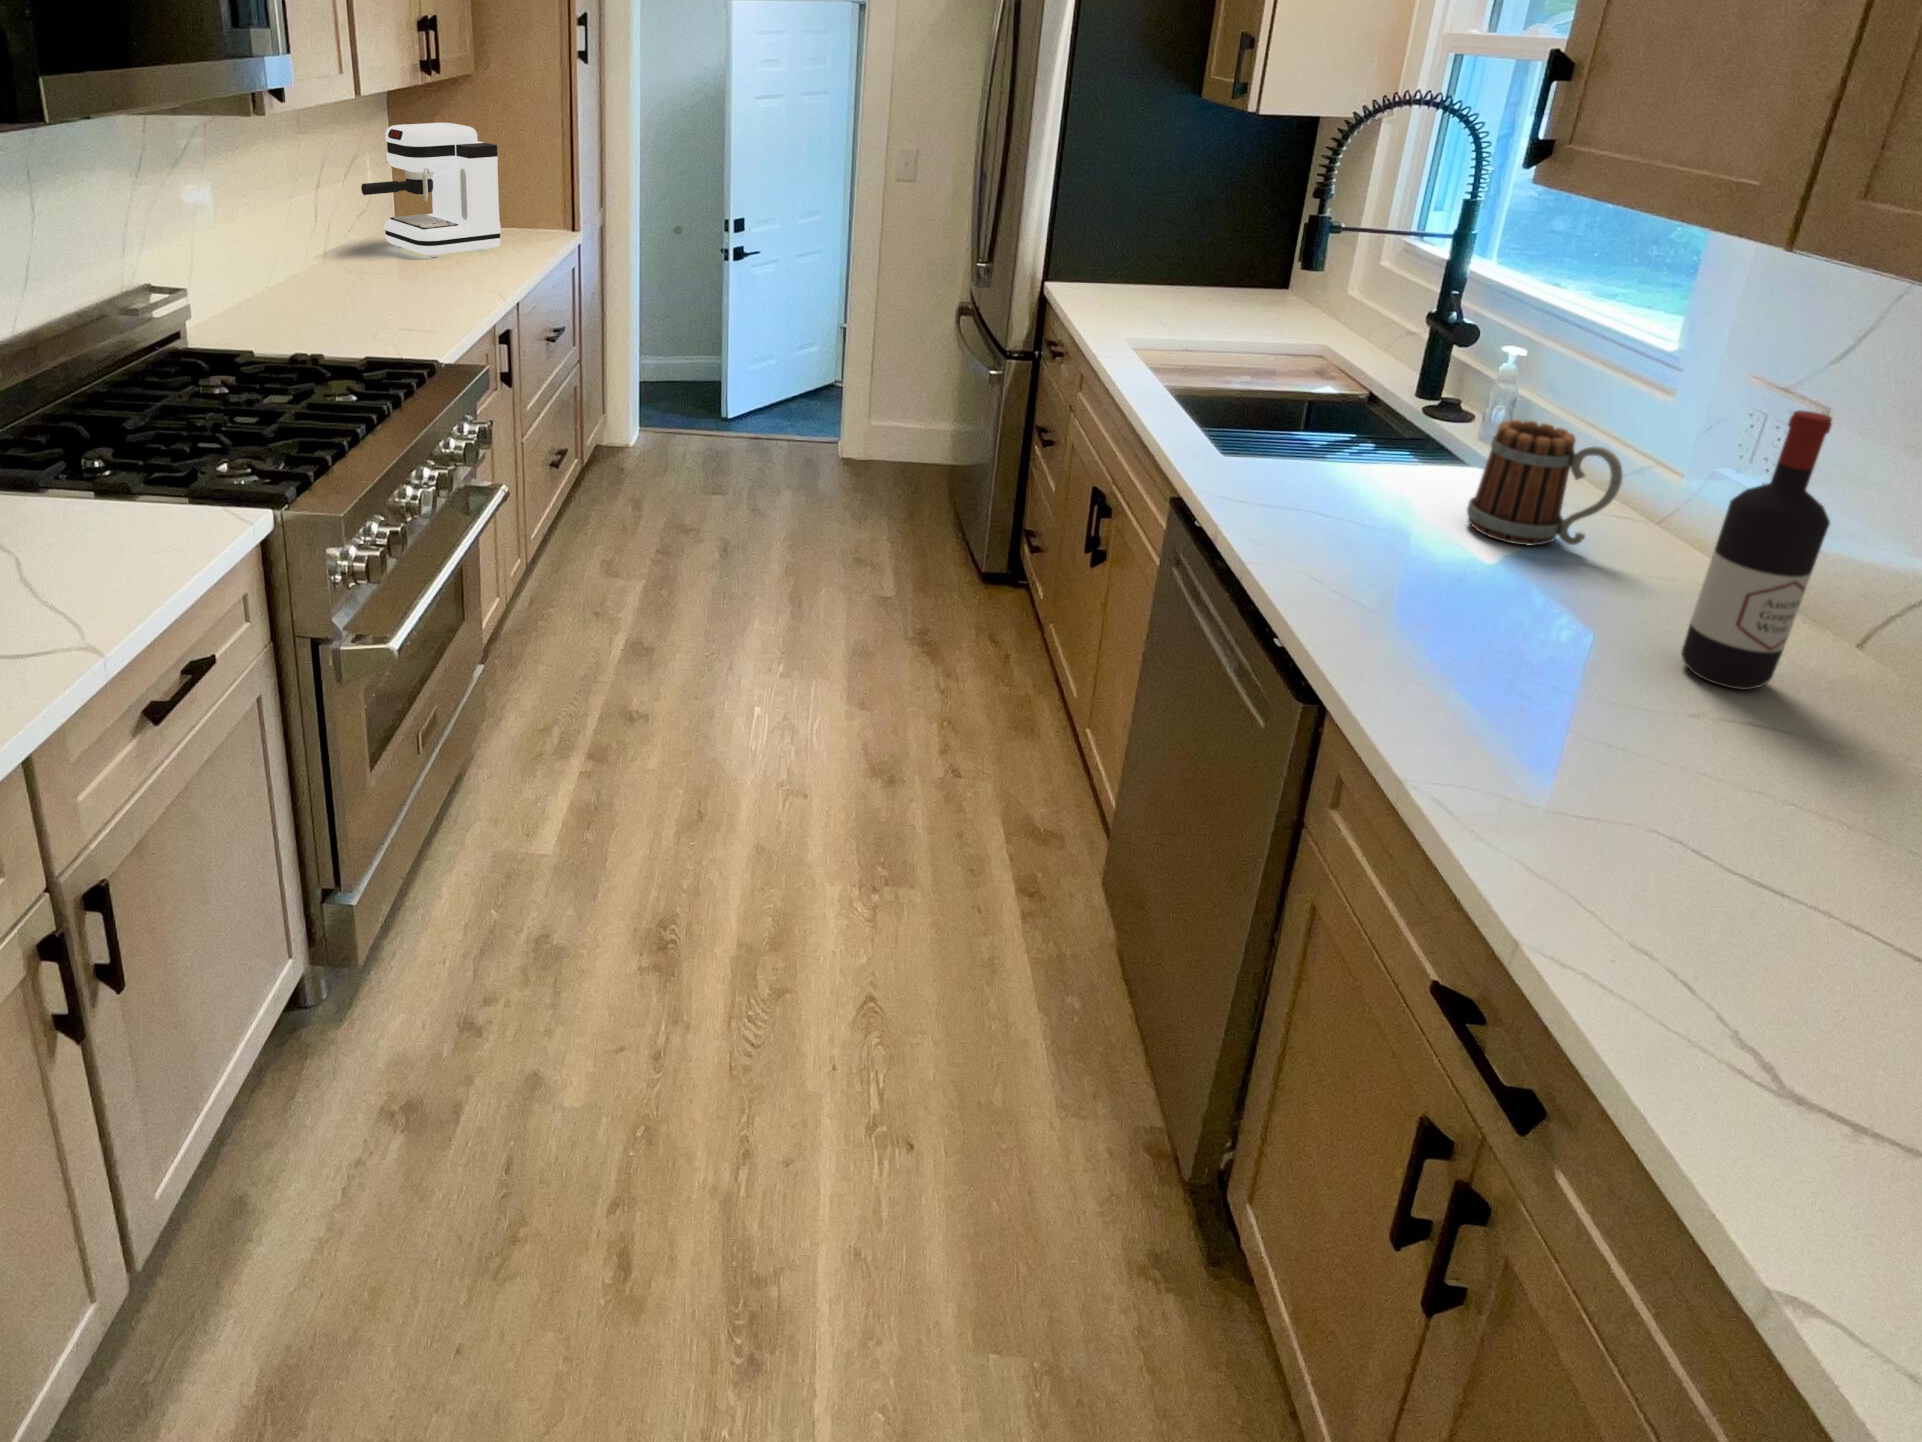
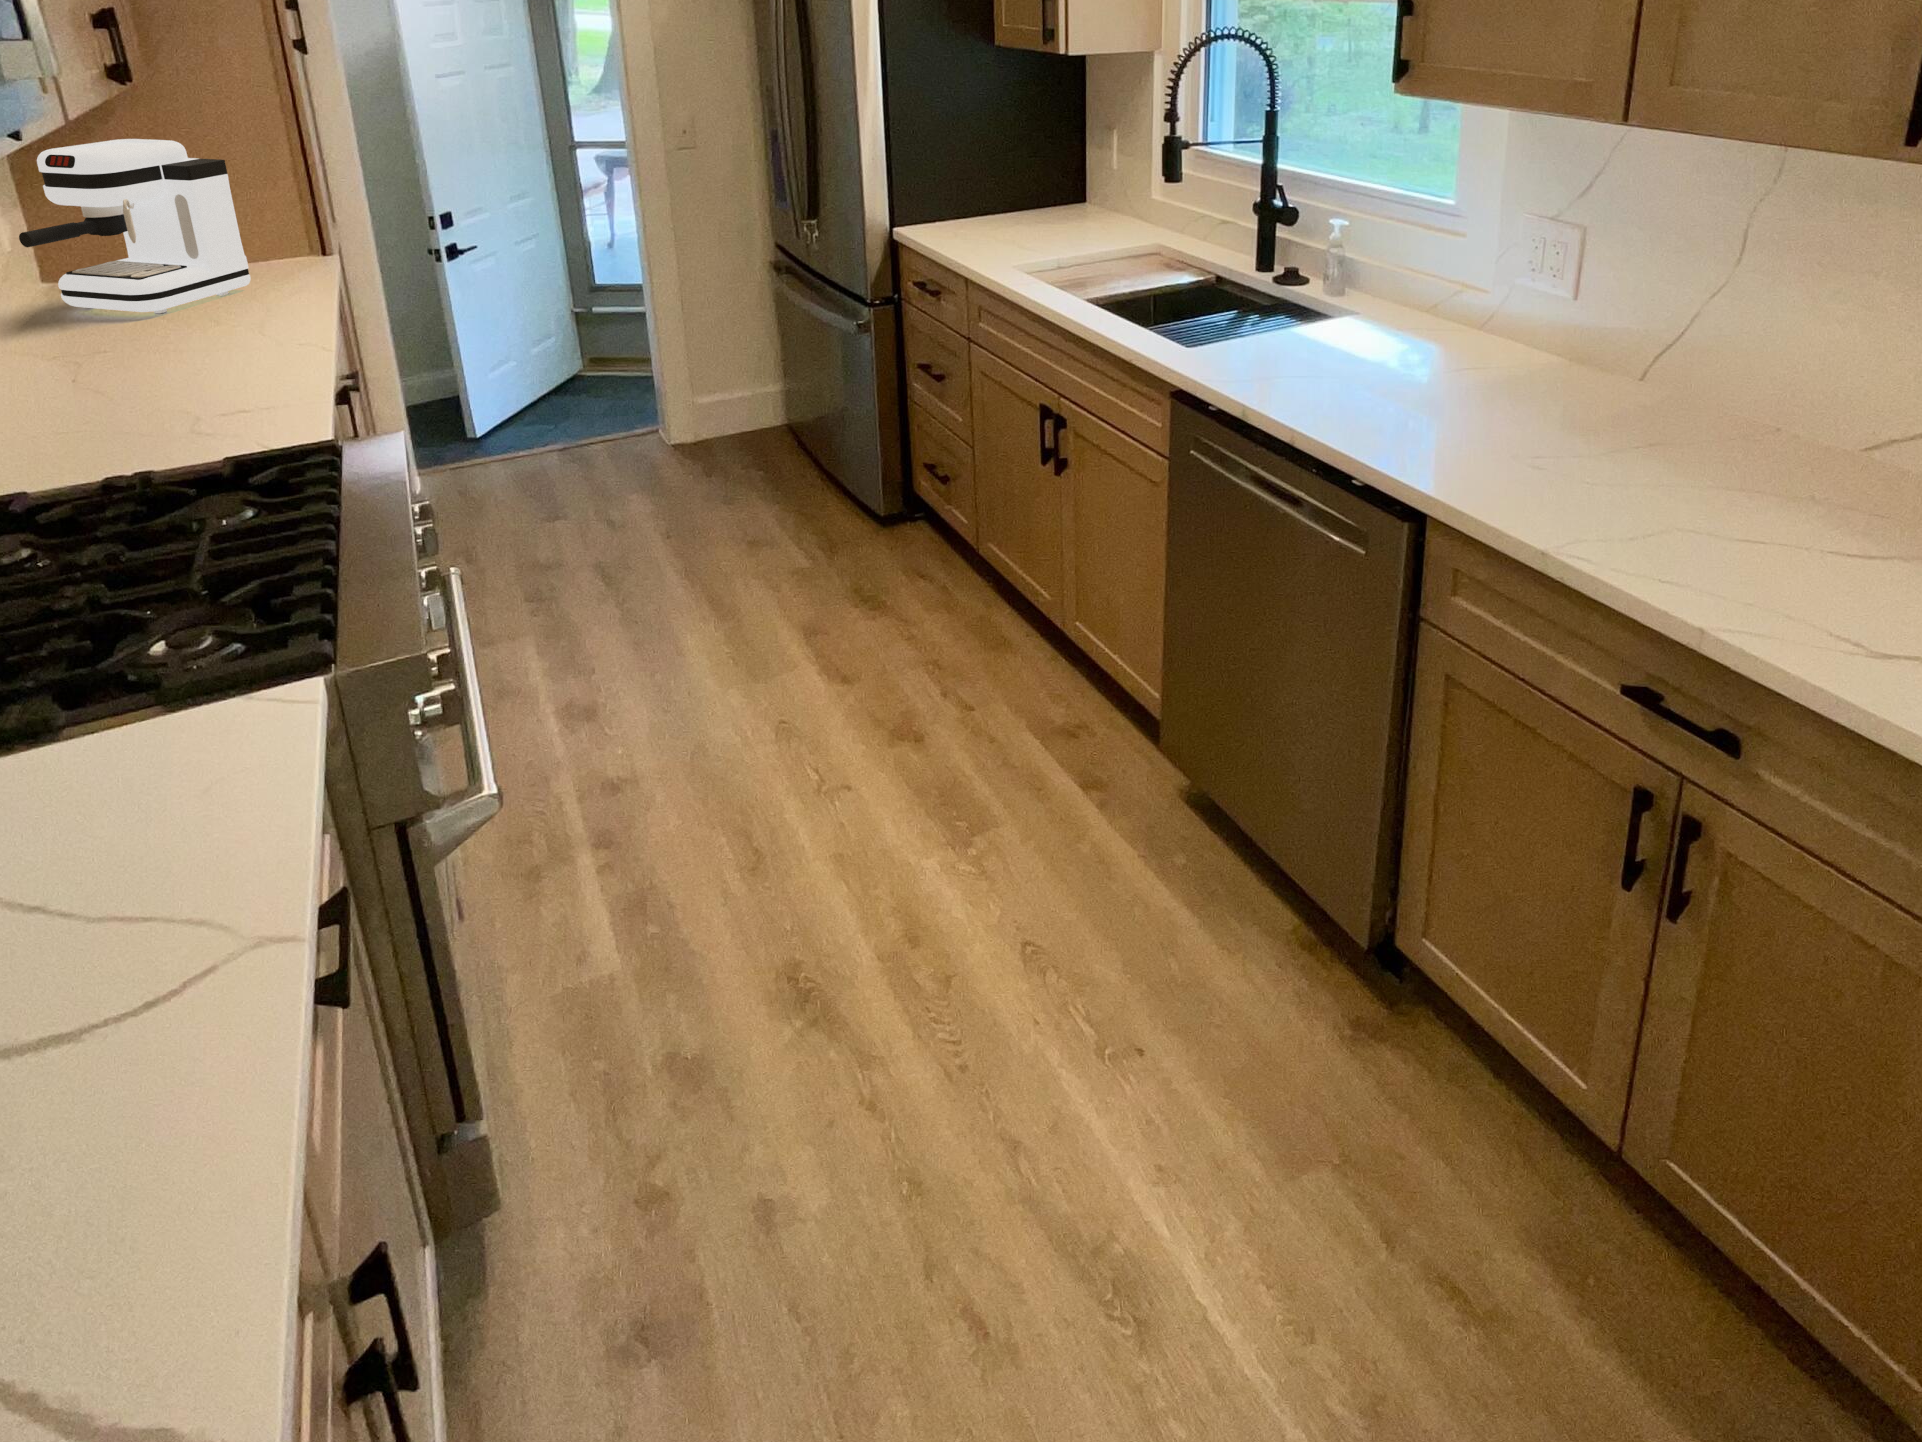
wine bottle: present [1682,410,1832,690] -> none [1584,226,1657,425]
mug: present [1467,420,1623,546] -> none [1383,270,1481,364]

